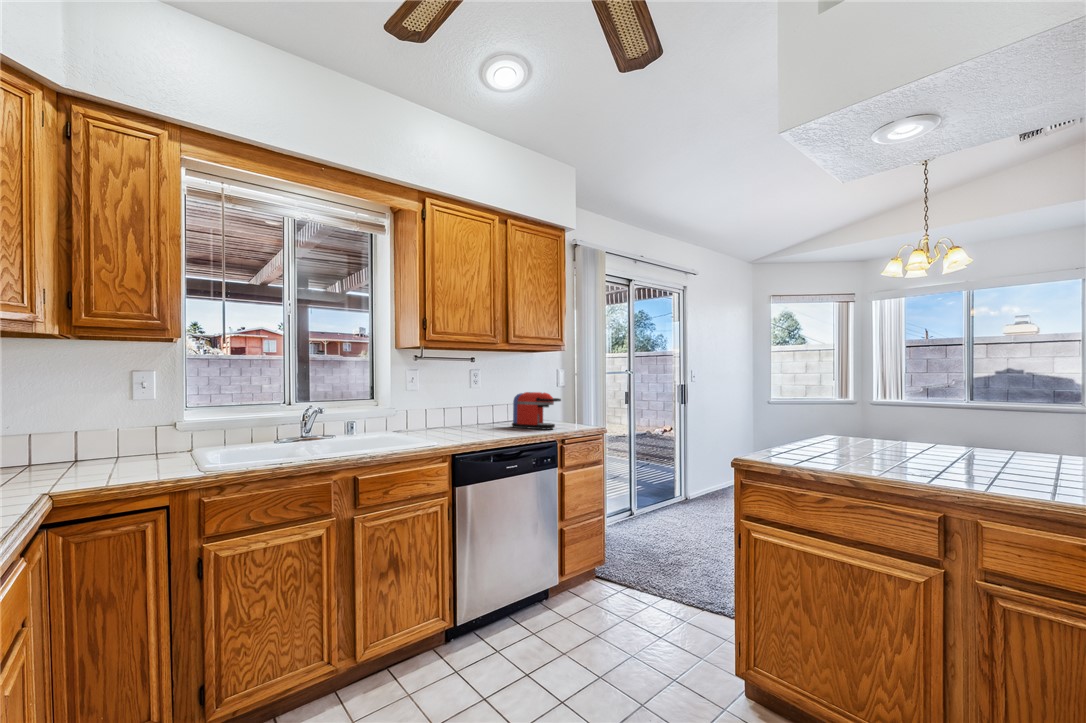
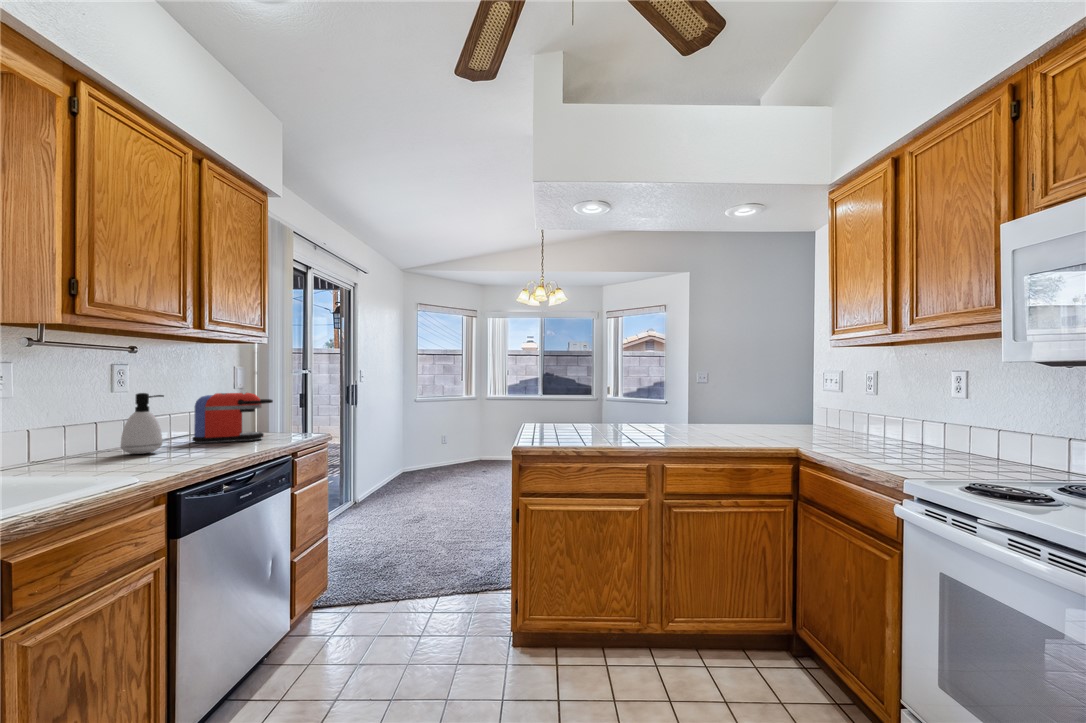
soap dispenser: none [463,389,485,430] -> present [121,393,164,454]

